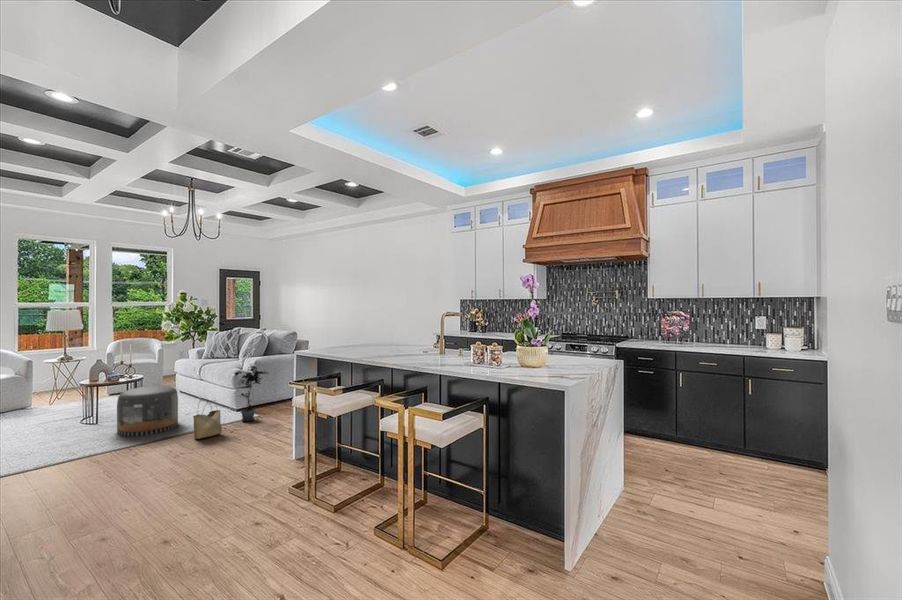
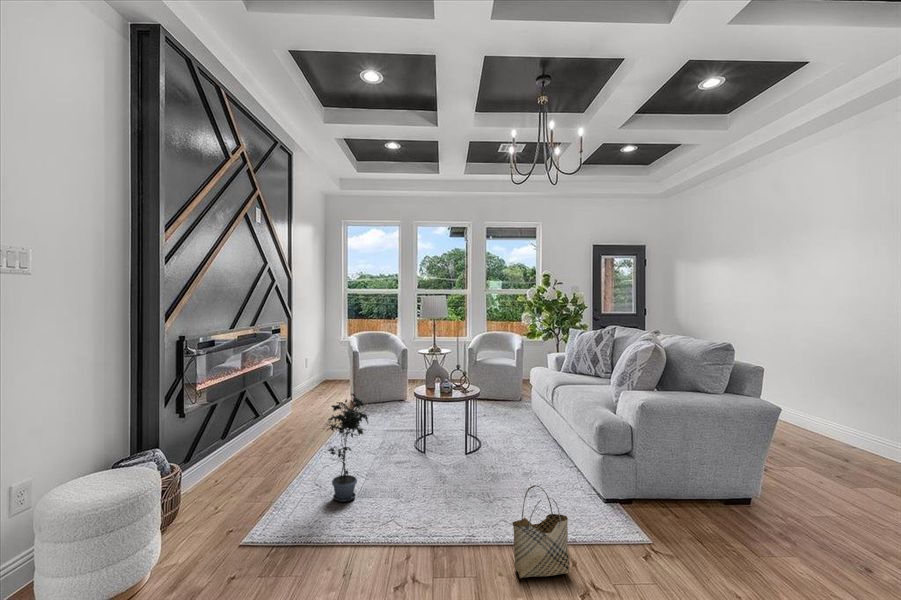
potted plant: present [234,366,268,421] -> present [323,394,368,502]
pouf: present [117,386,178,436] -> none [421,421,506,516]

